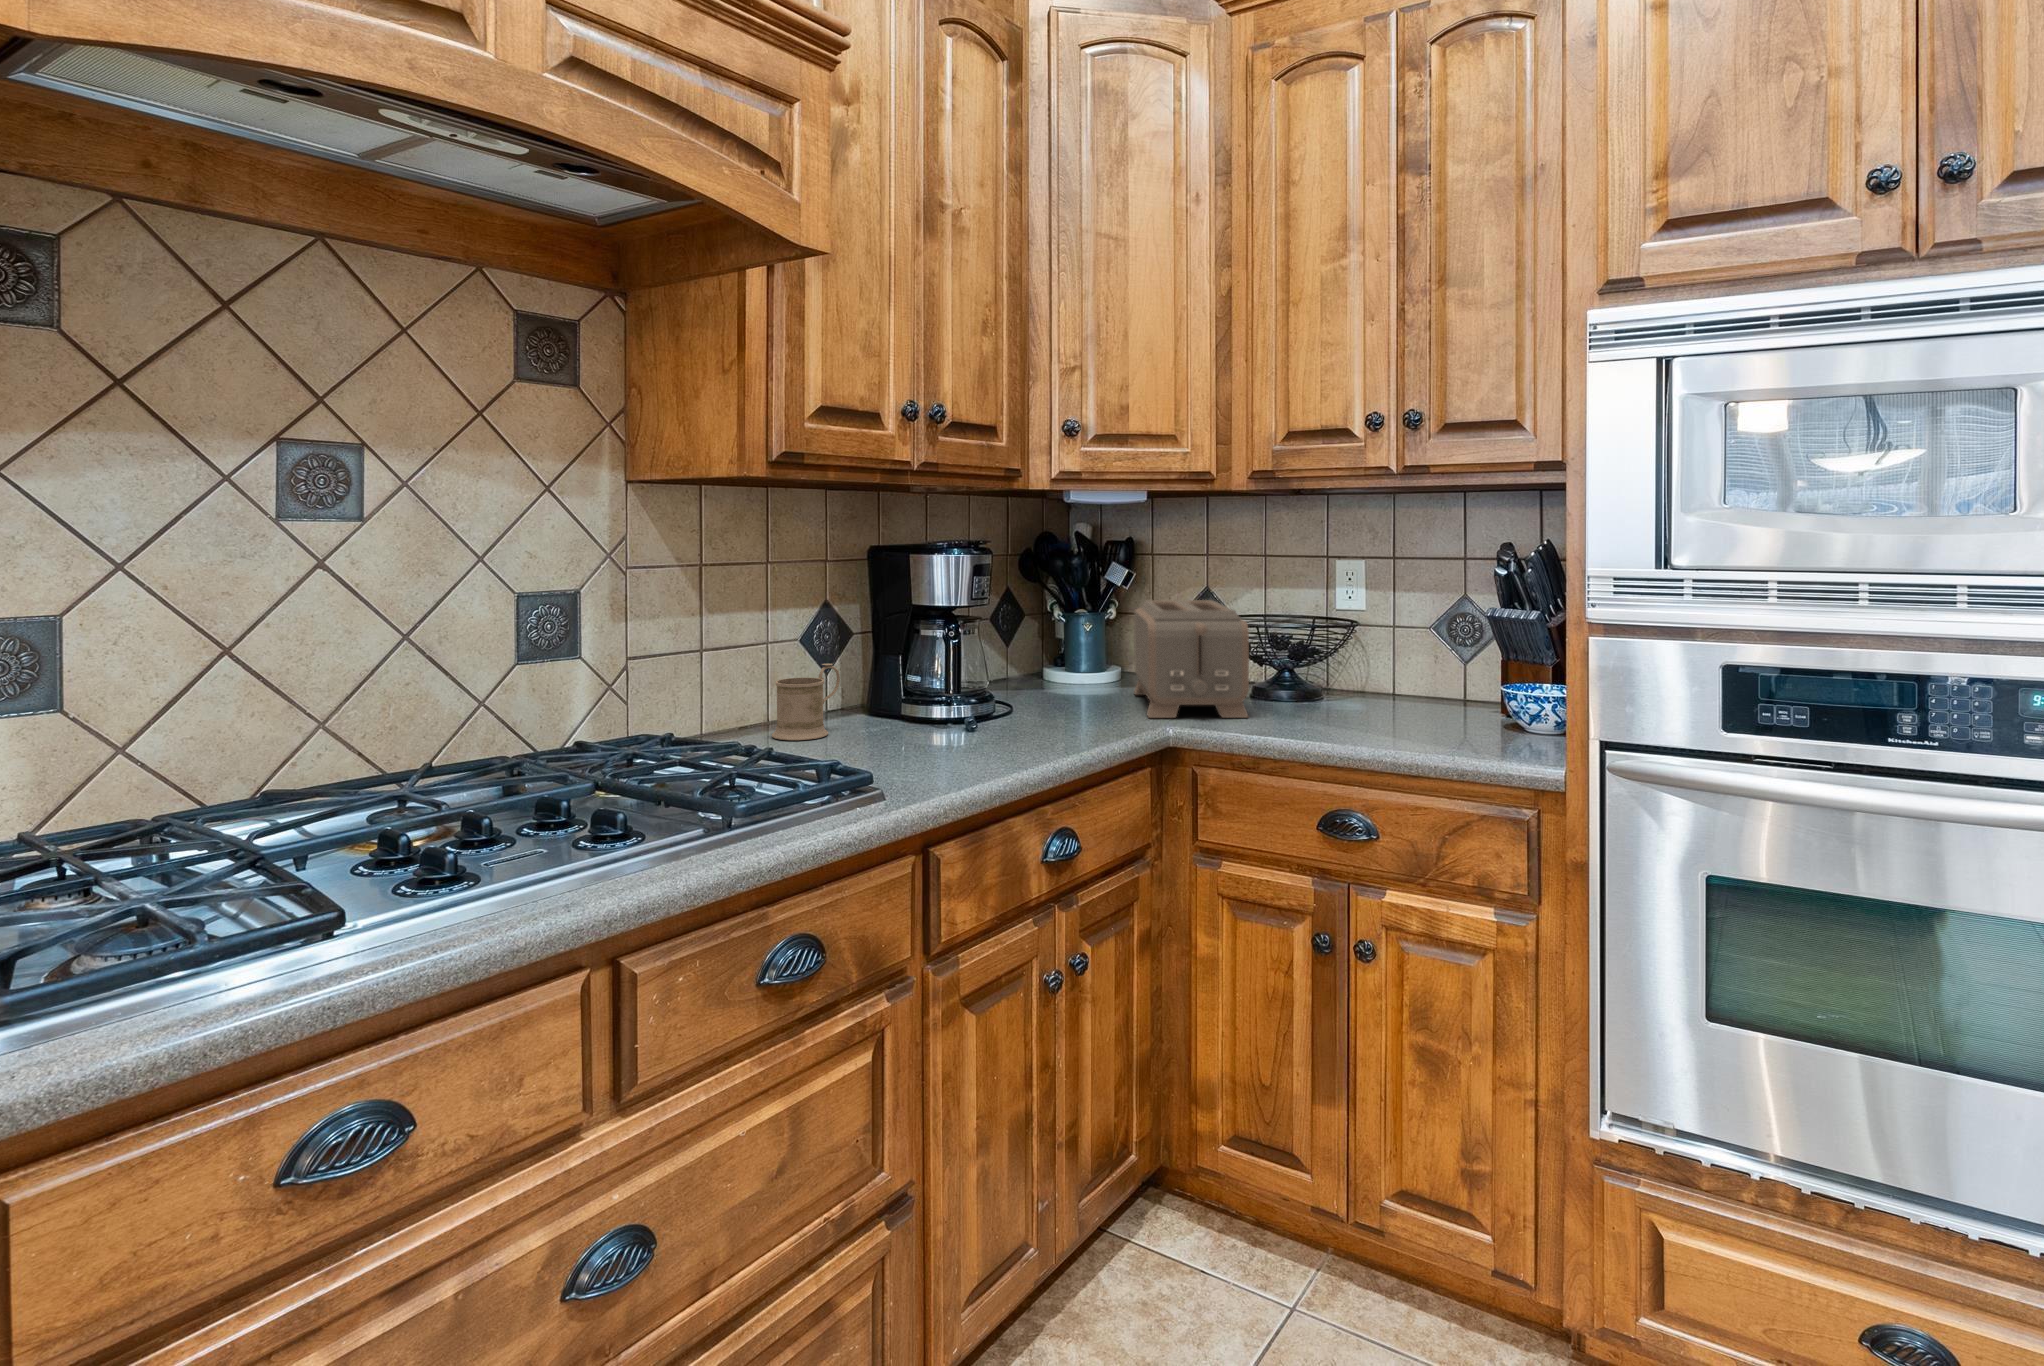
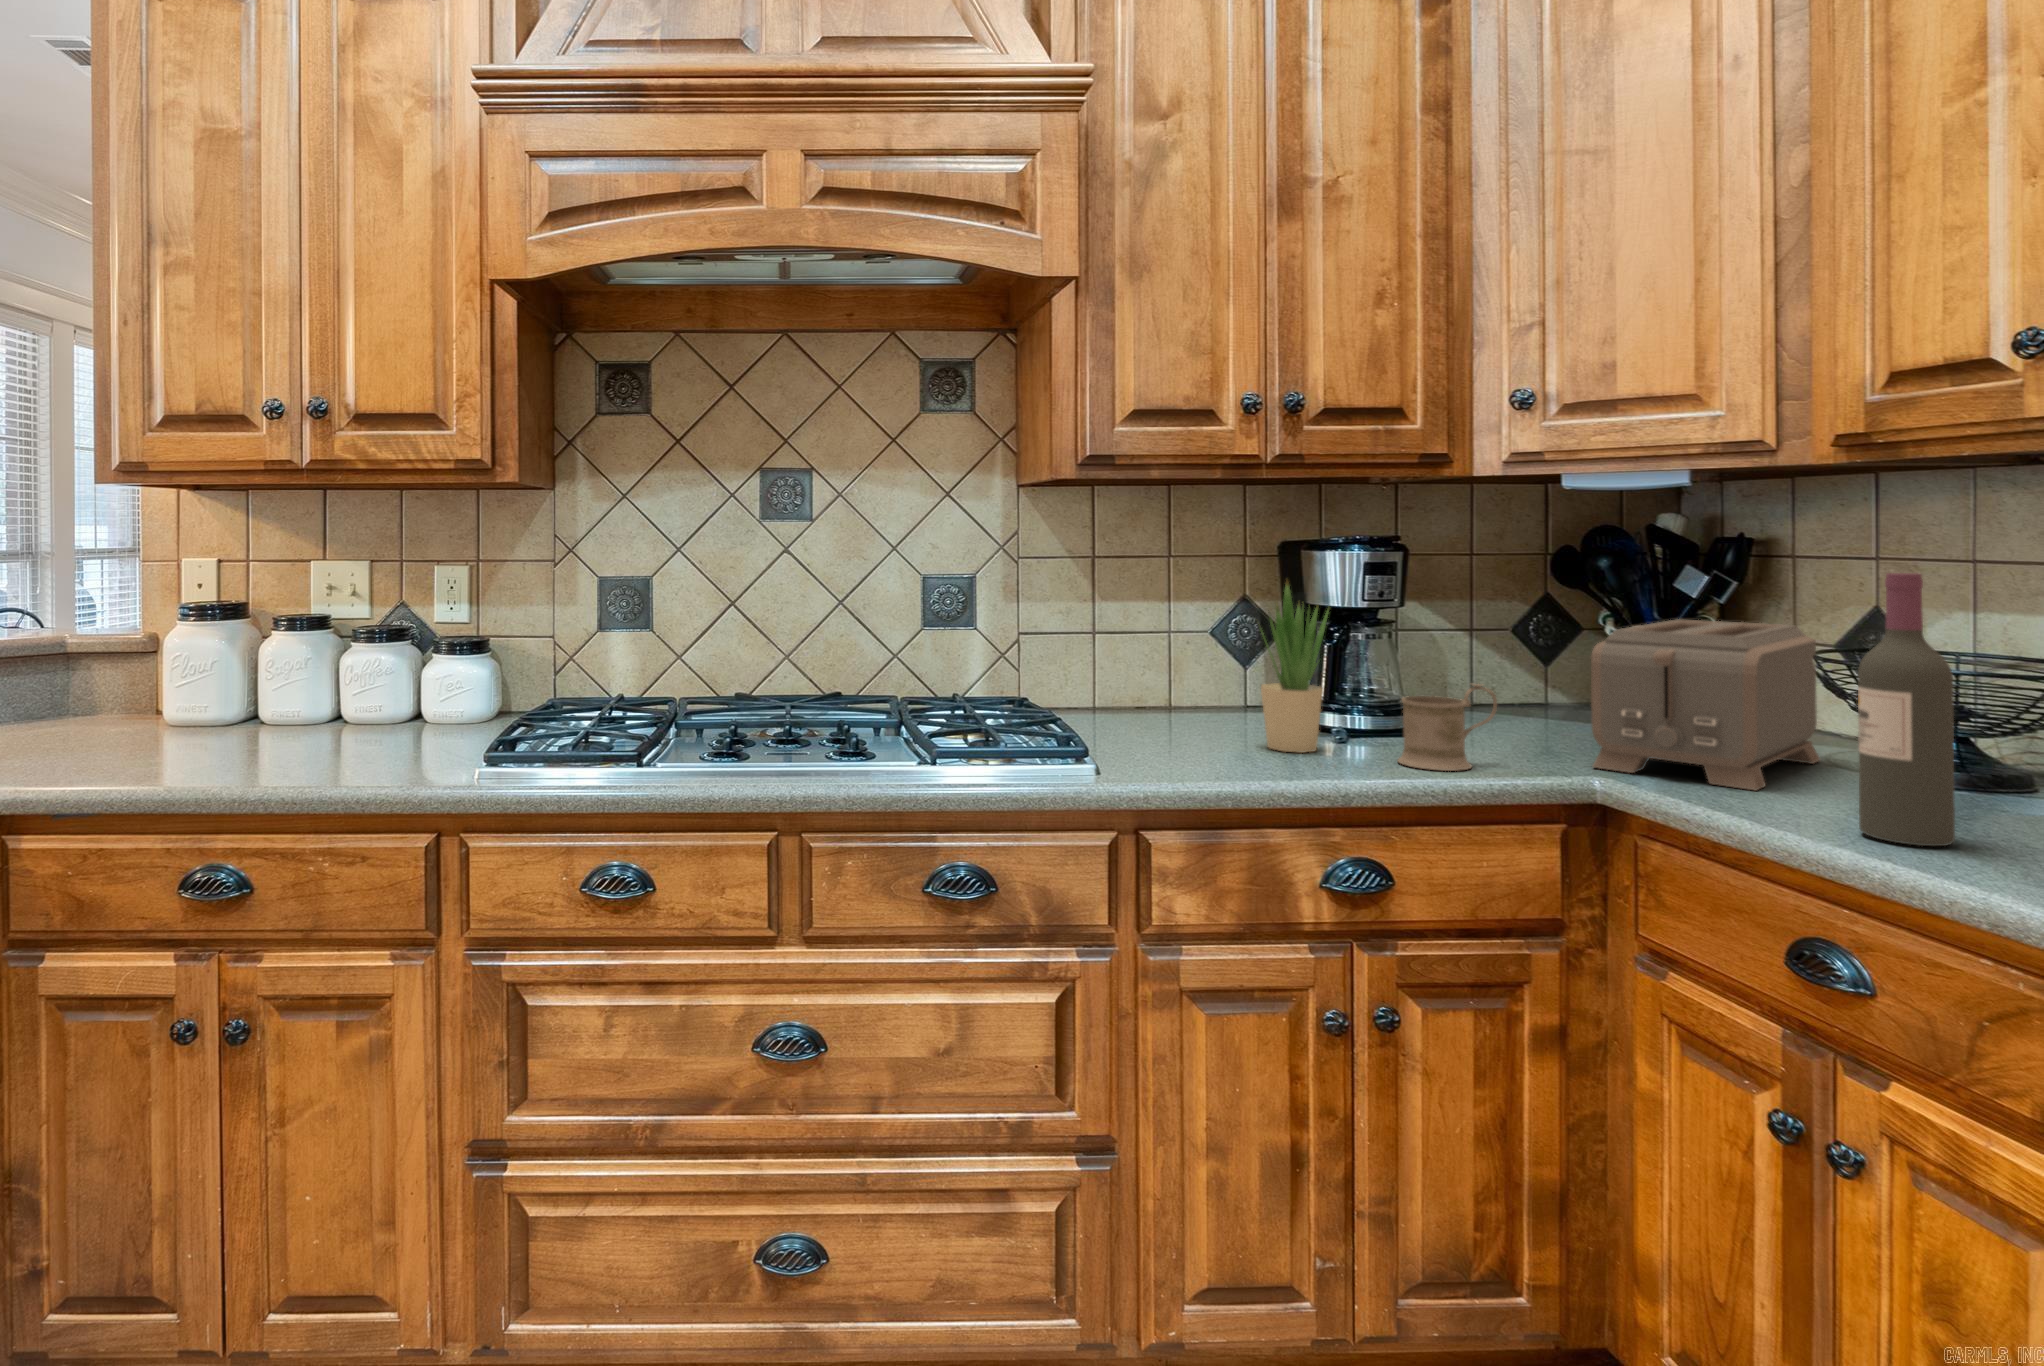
wine bottle: none [1344,564,1390,737] -> present [1858,573,1955,846]
potted plant: none [923,579,984,744] -> present [1261,580,1329,752]
mug: present [772,664,840,740] -> present [1397,684,1497,771]

